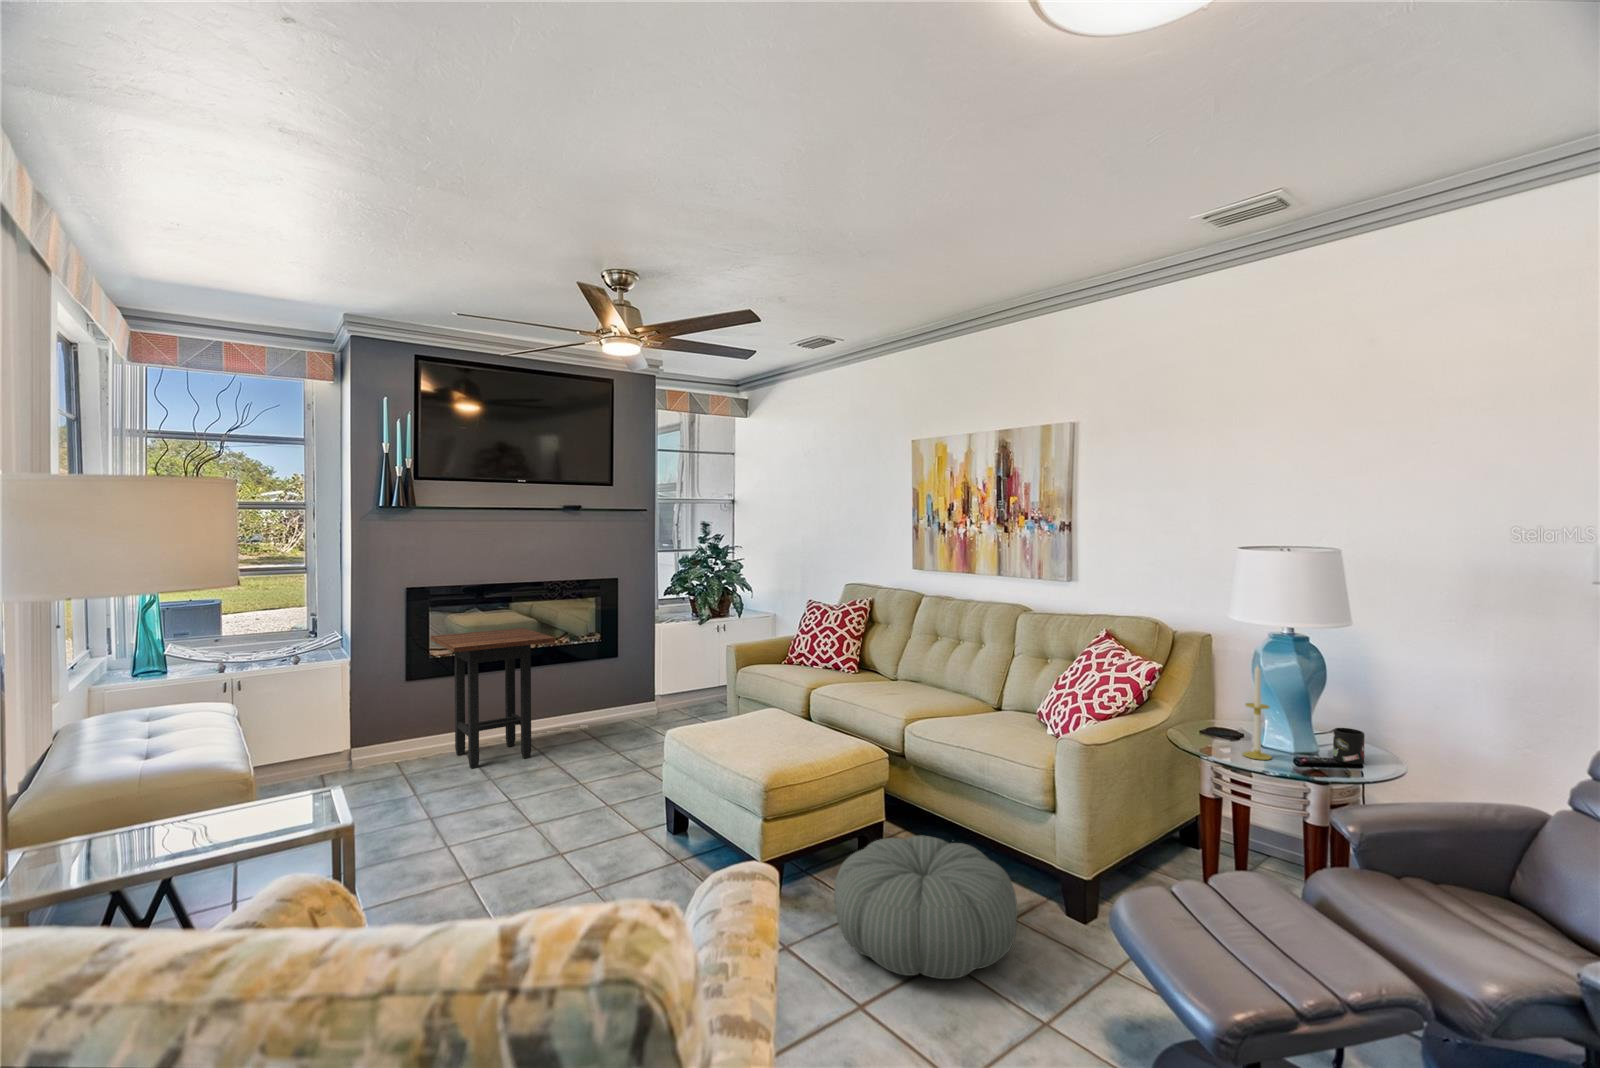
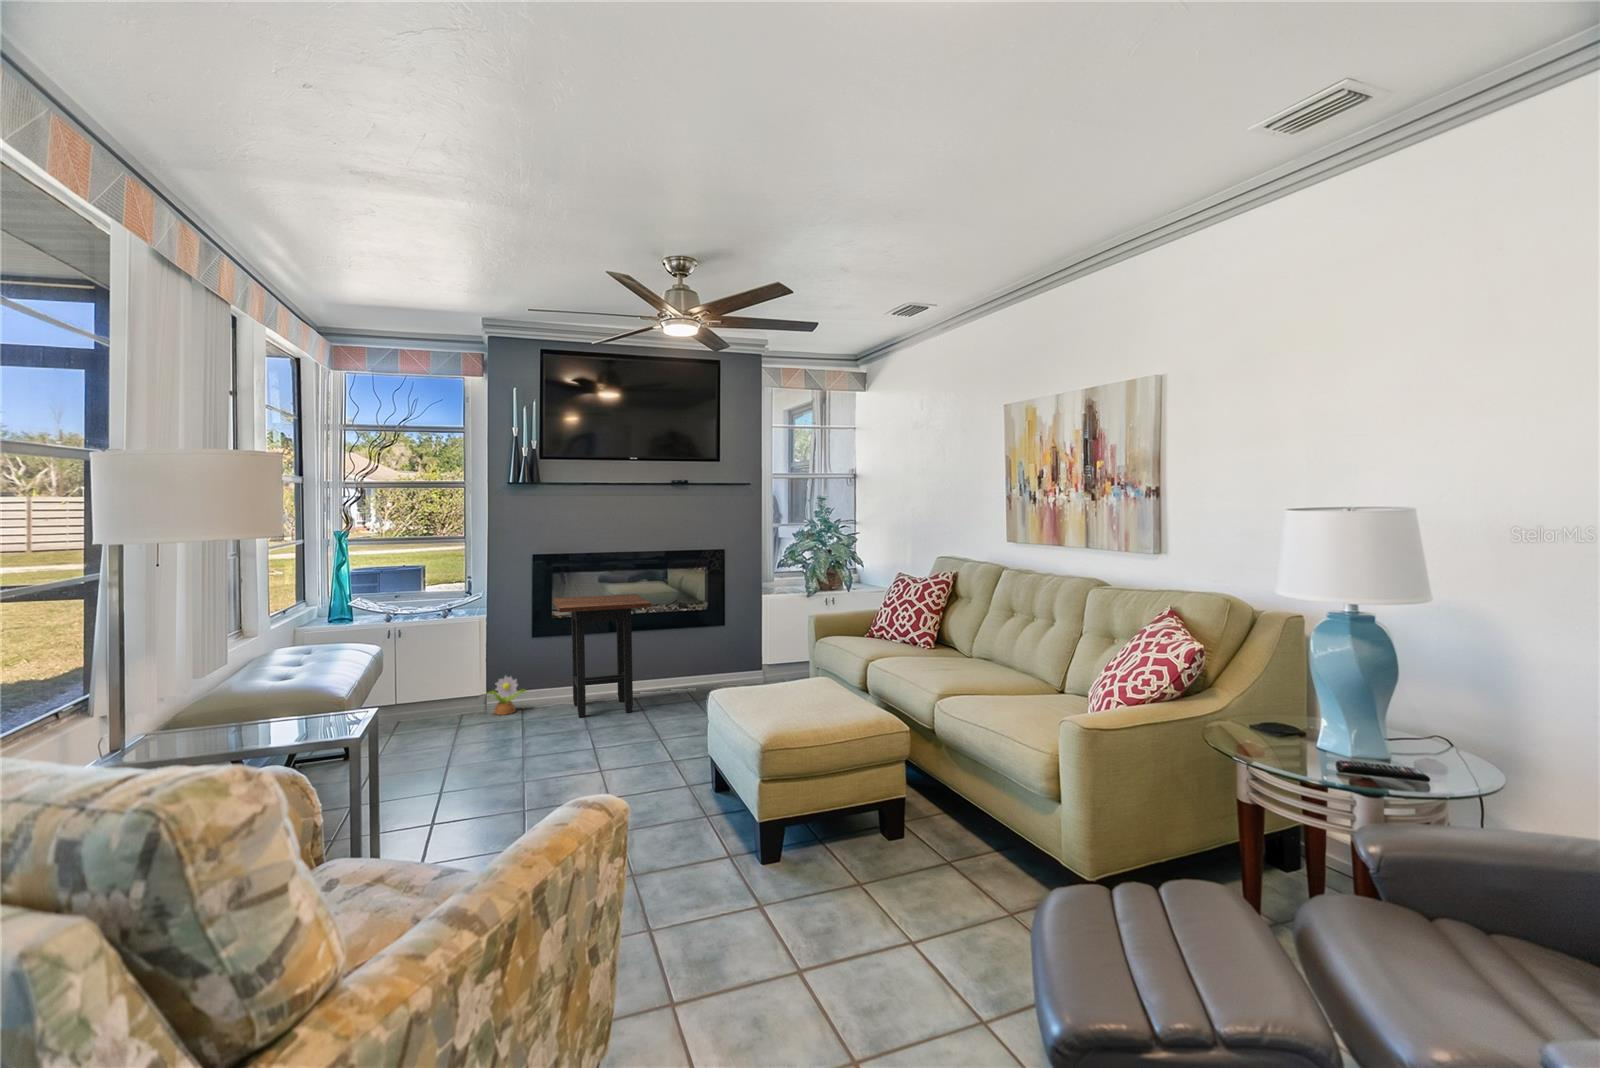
candle: present [1243,665,1272,760] -> none [1282,646,1317,761]
decorative plant: none [351,727,402,773] -> present [488,676,526,715]
mug: present [1333,728,1364,764] -> none [1400,730,1440,776]
pouf: present [834,836,1018,979] -> none [802,808,992,950]

